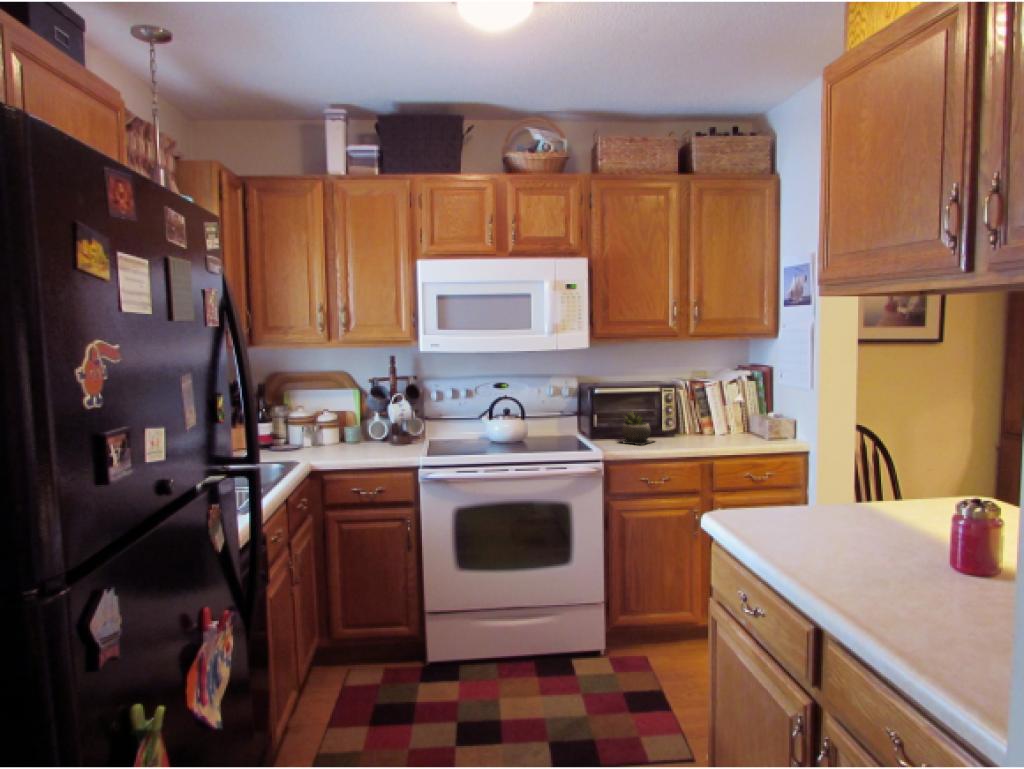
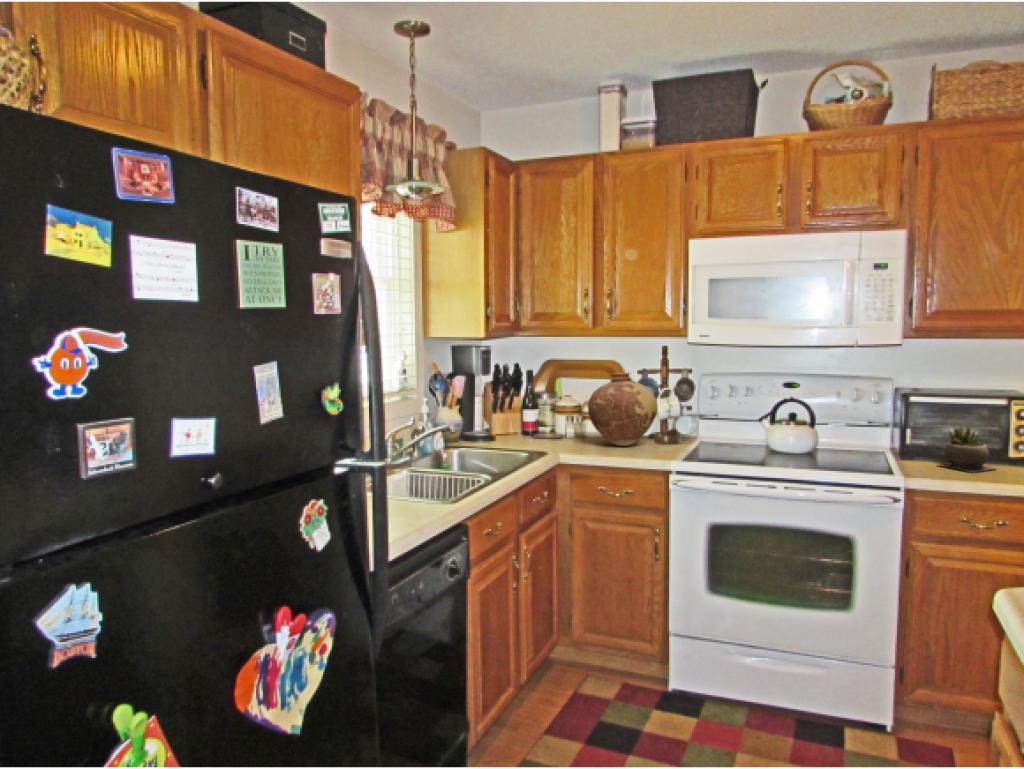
vase: none [332,381,398,449] -> present [588,373,657,446]

